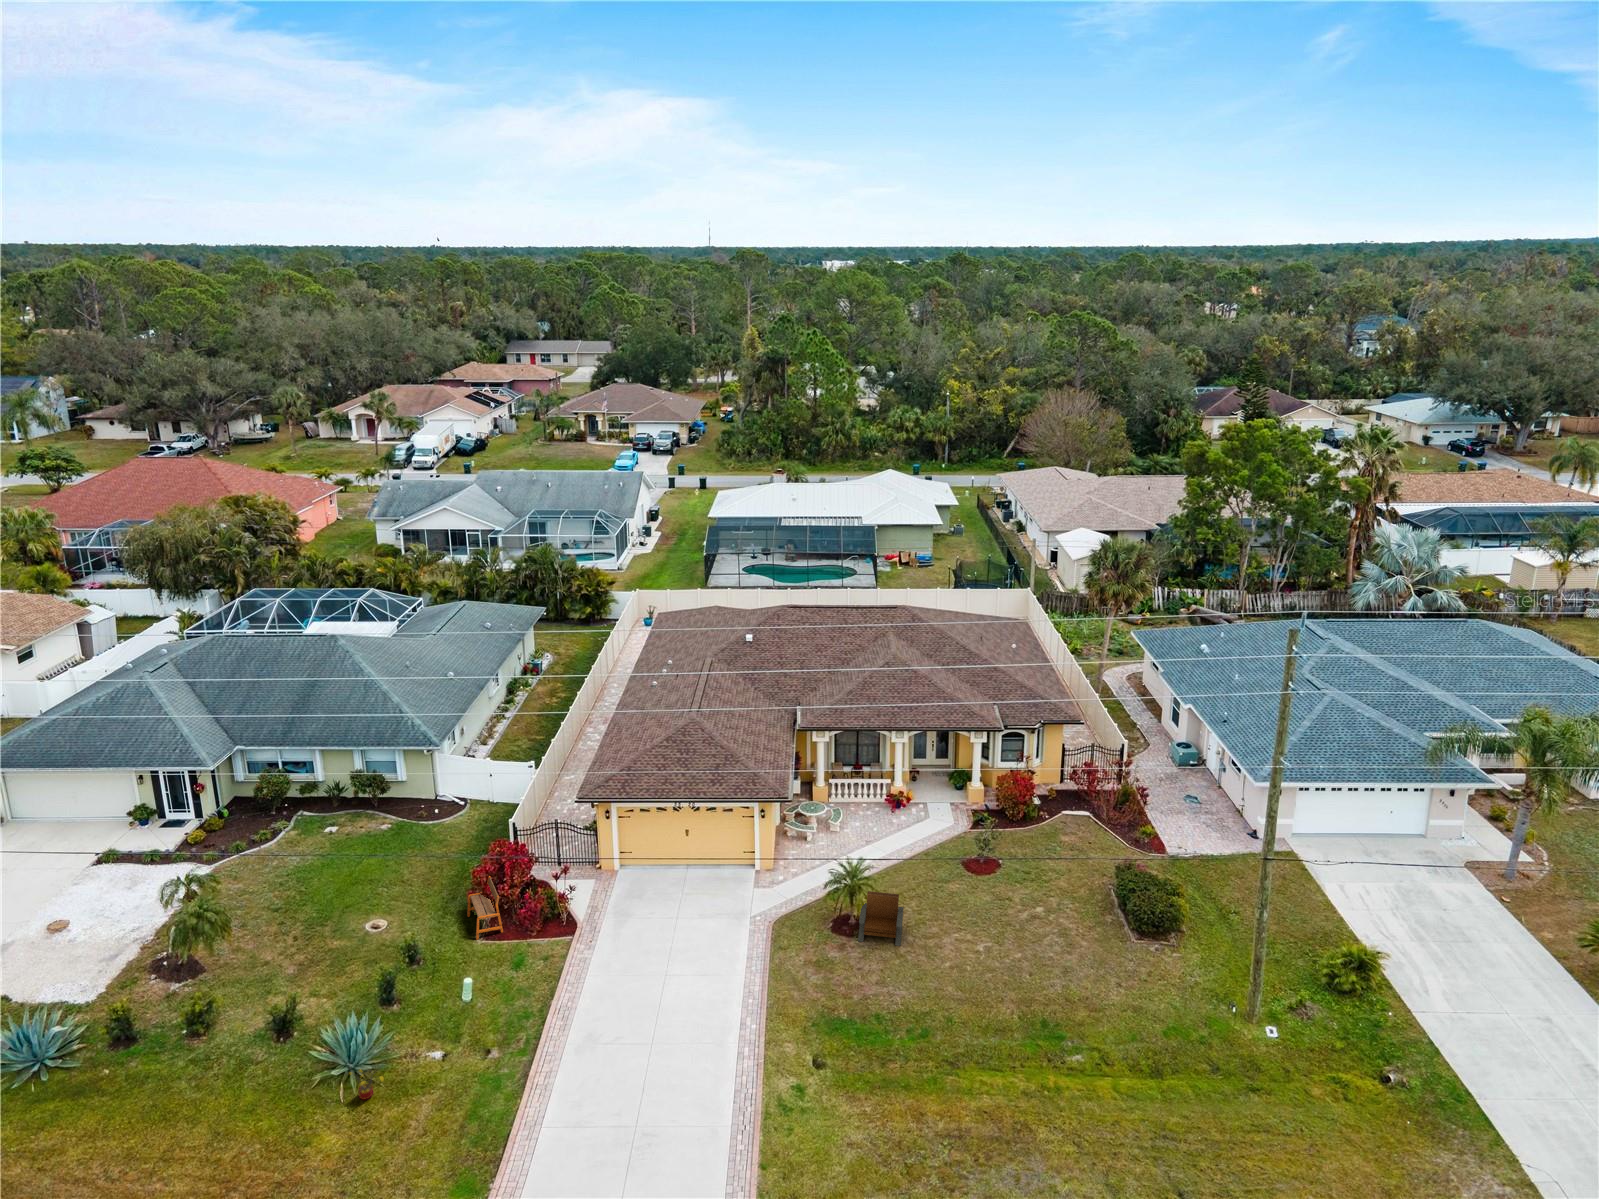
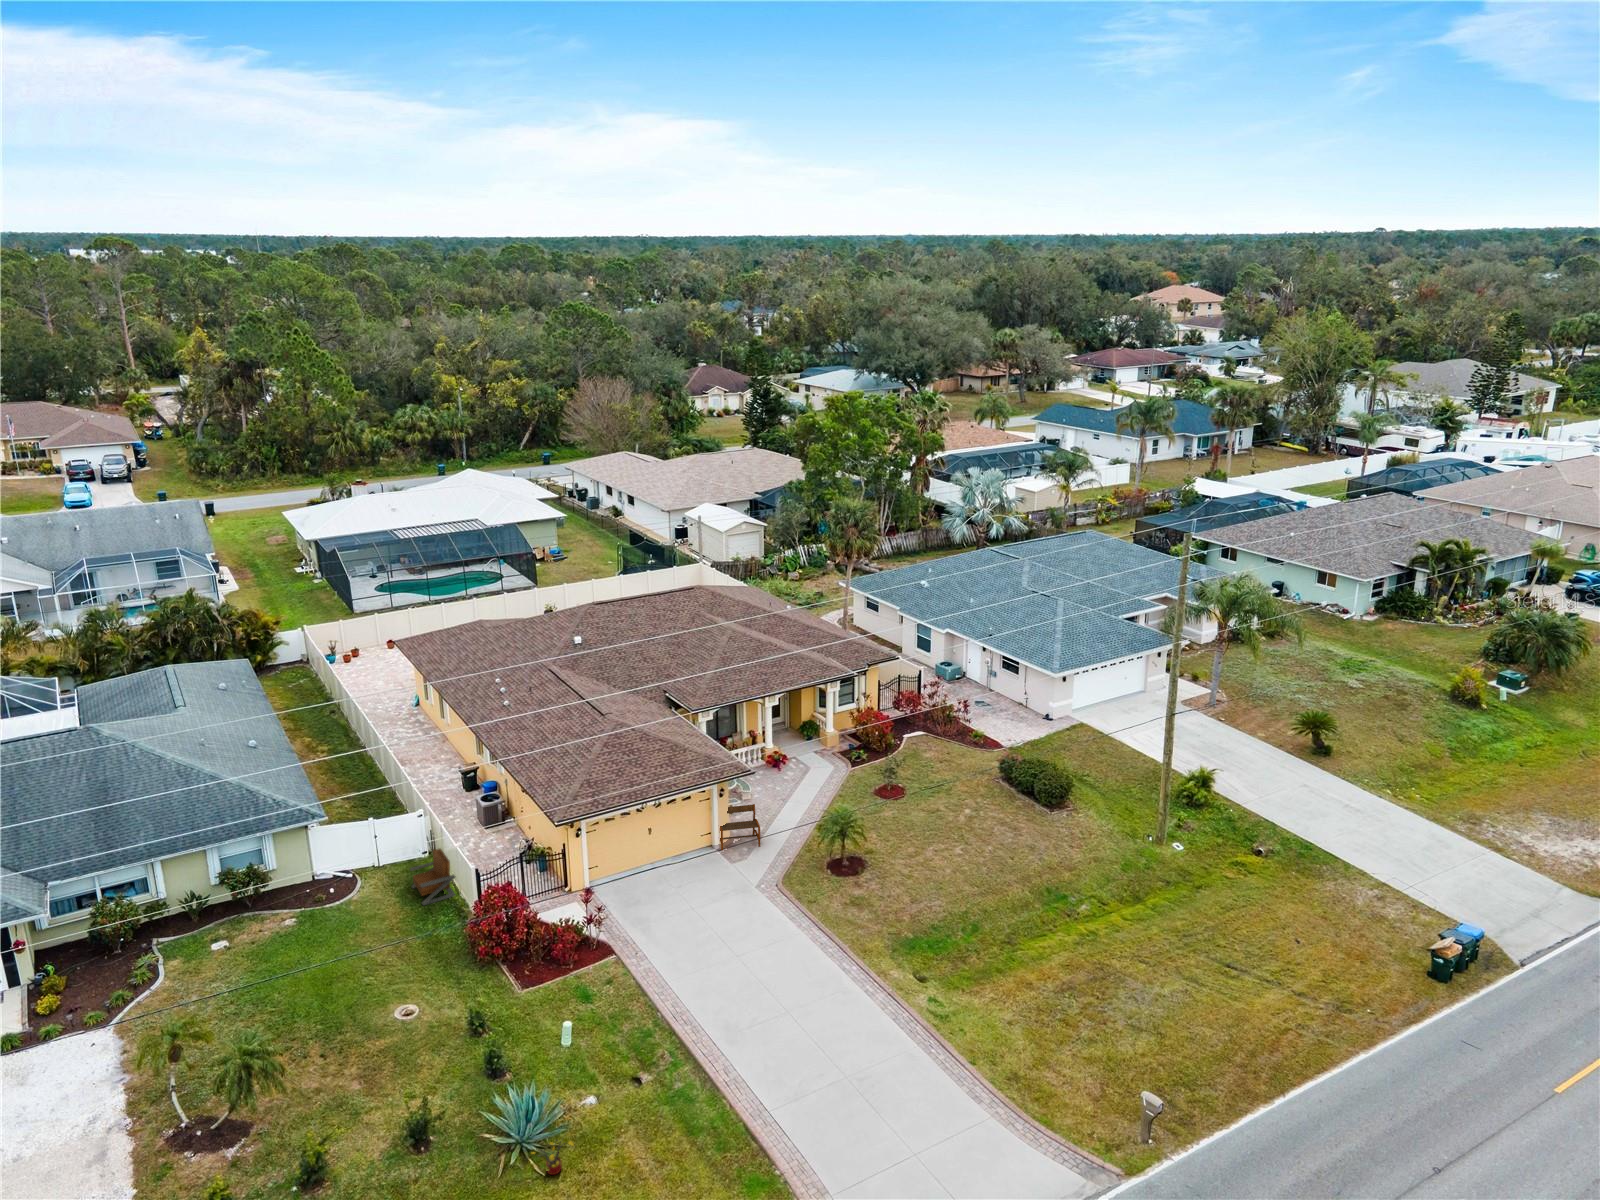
bench: present [467,876,503,940] -> present [720,804,760,850]
lounge chair: present [858,891,904,946] -> present [410,849,456,905]

